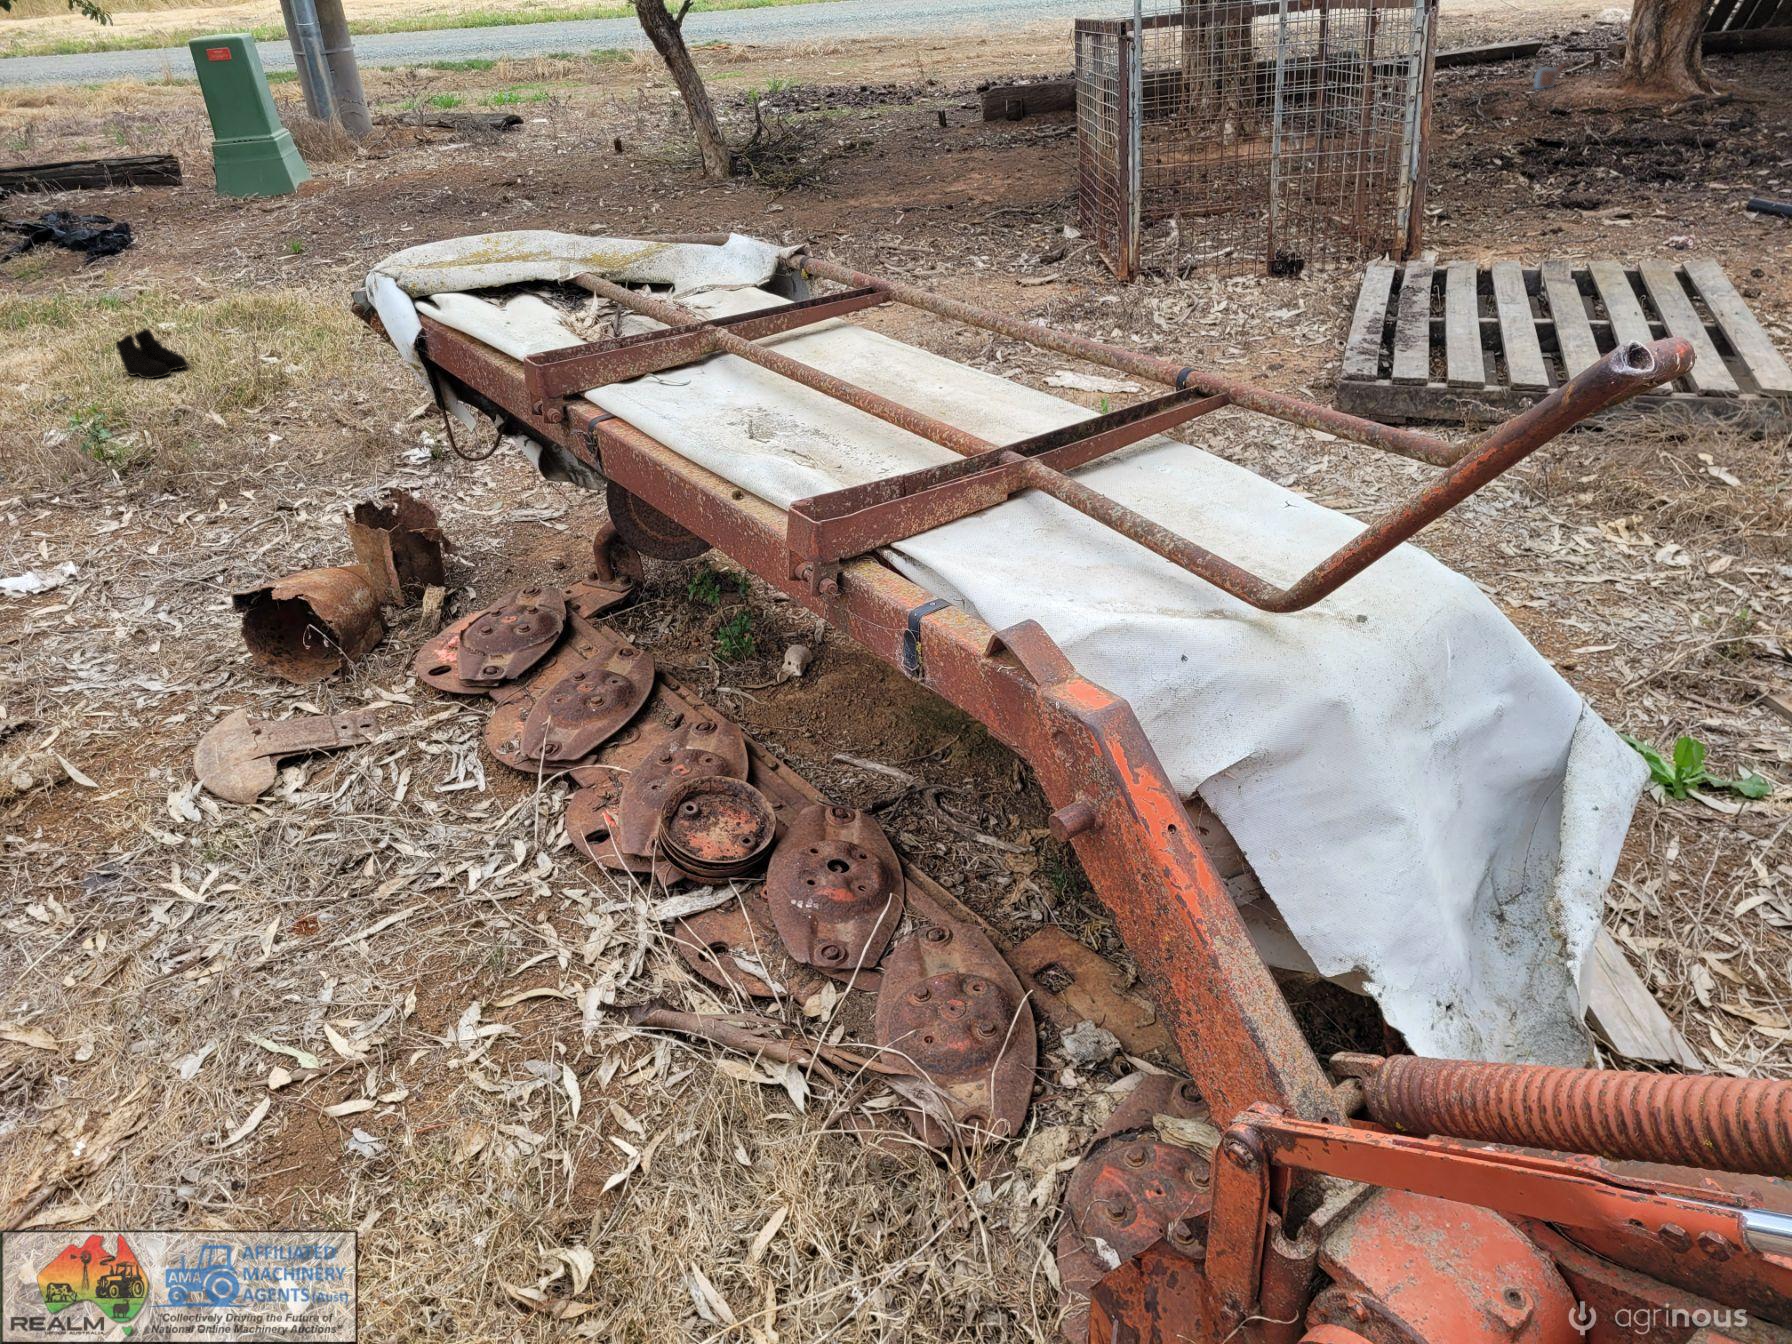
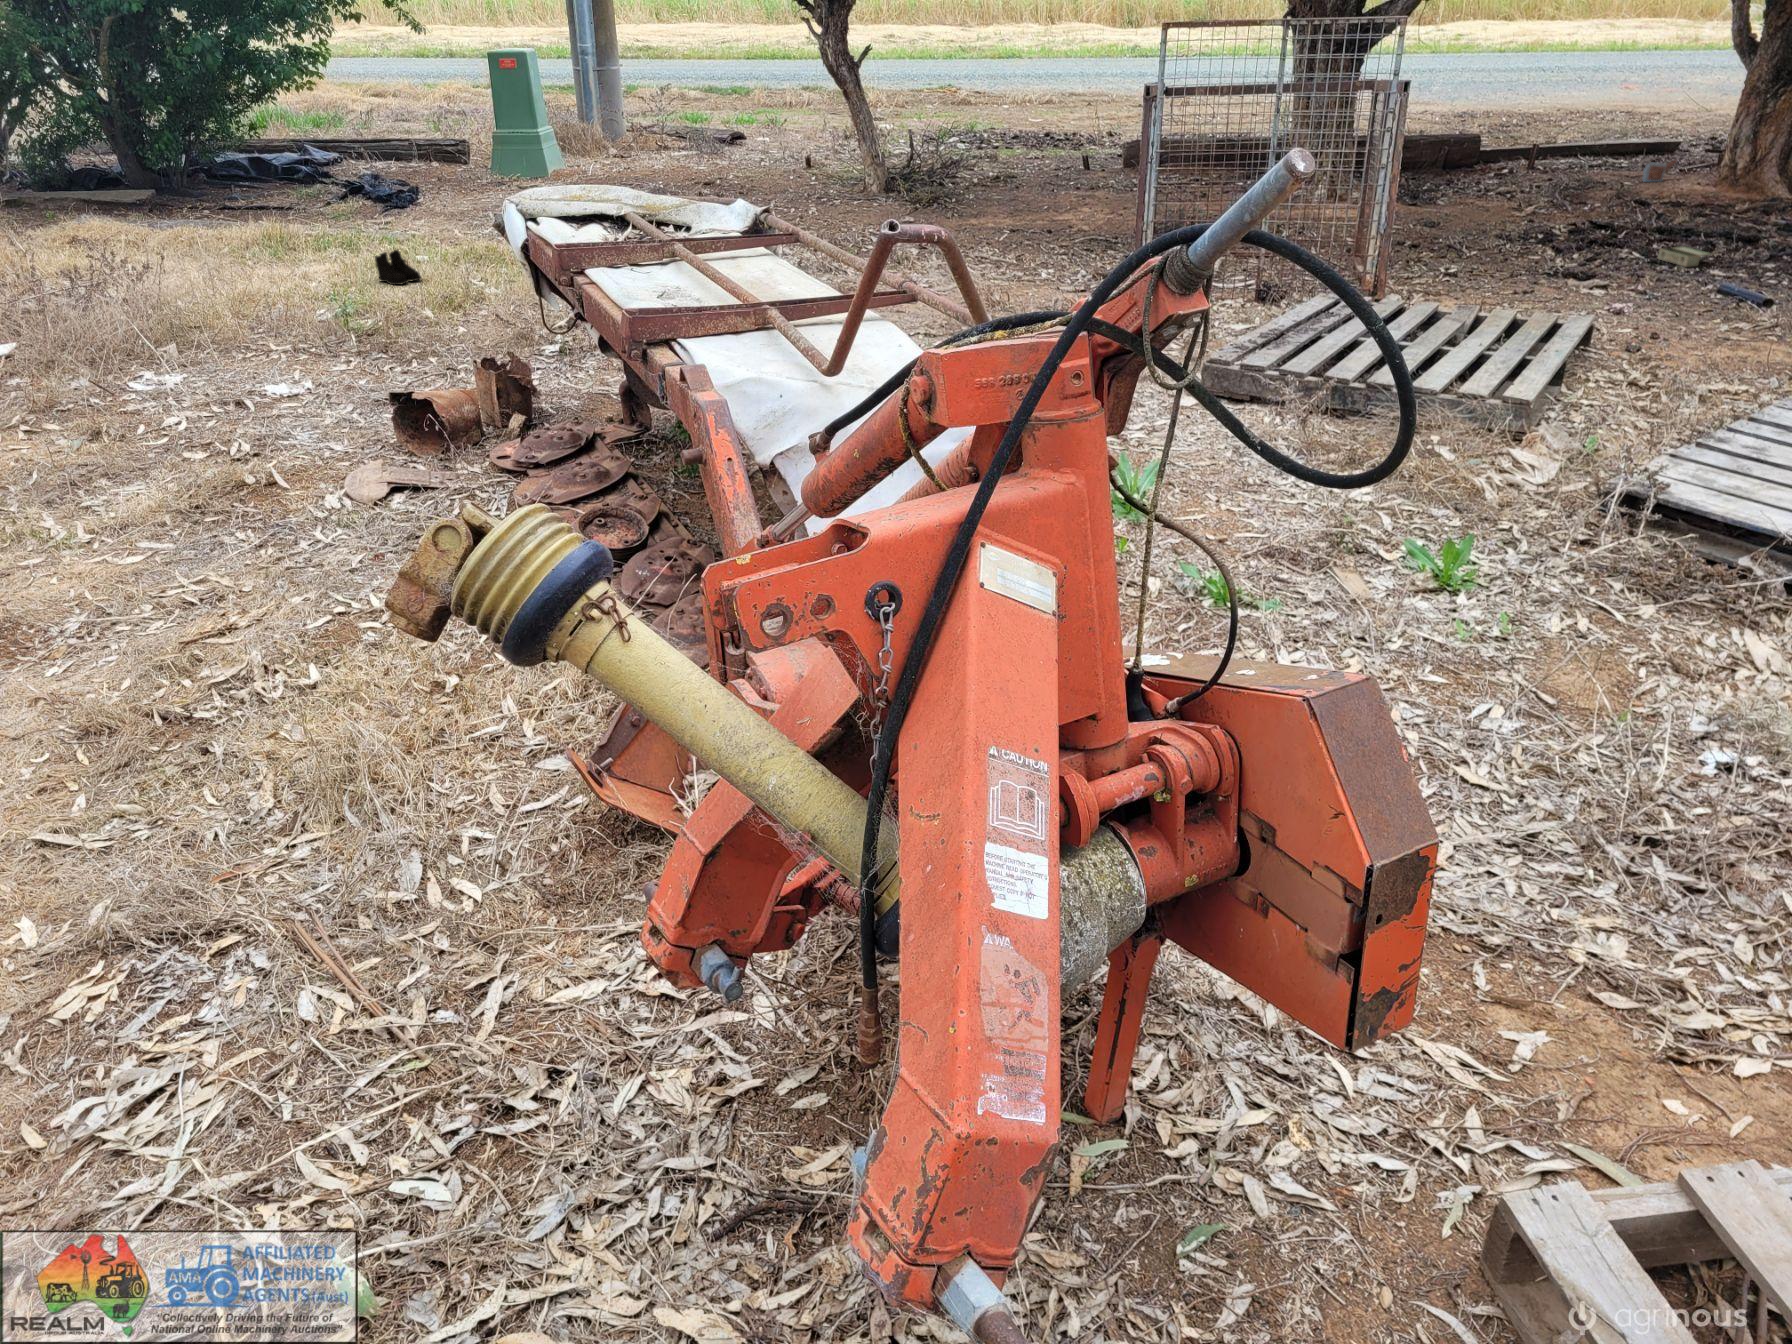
toolbox: none [1646,159,1709,183] -> present [1658,246,1711,267]

